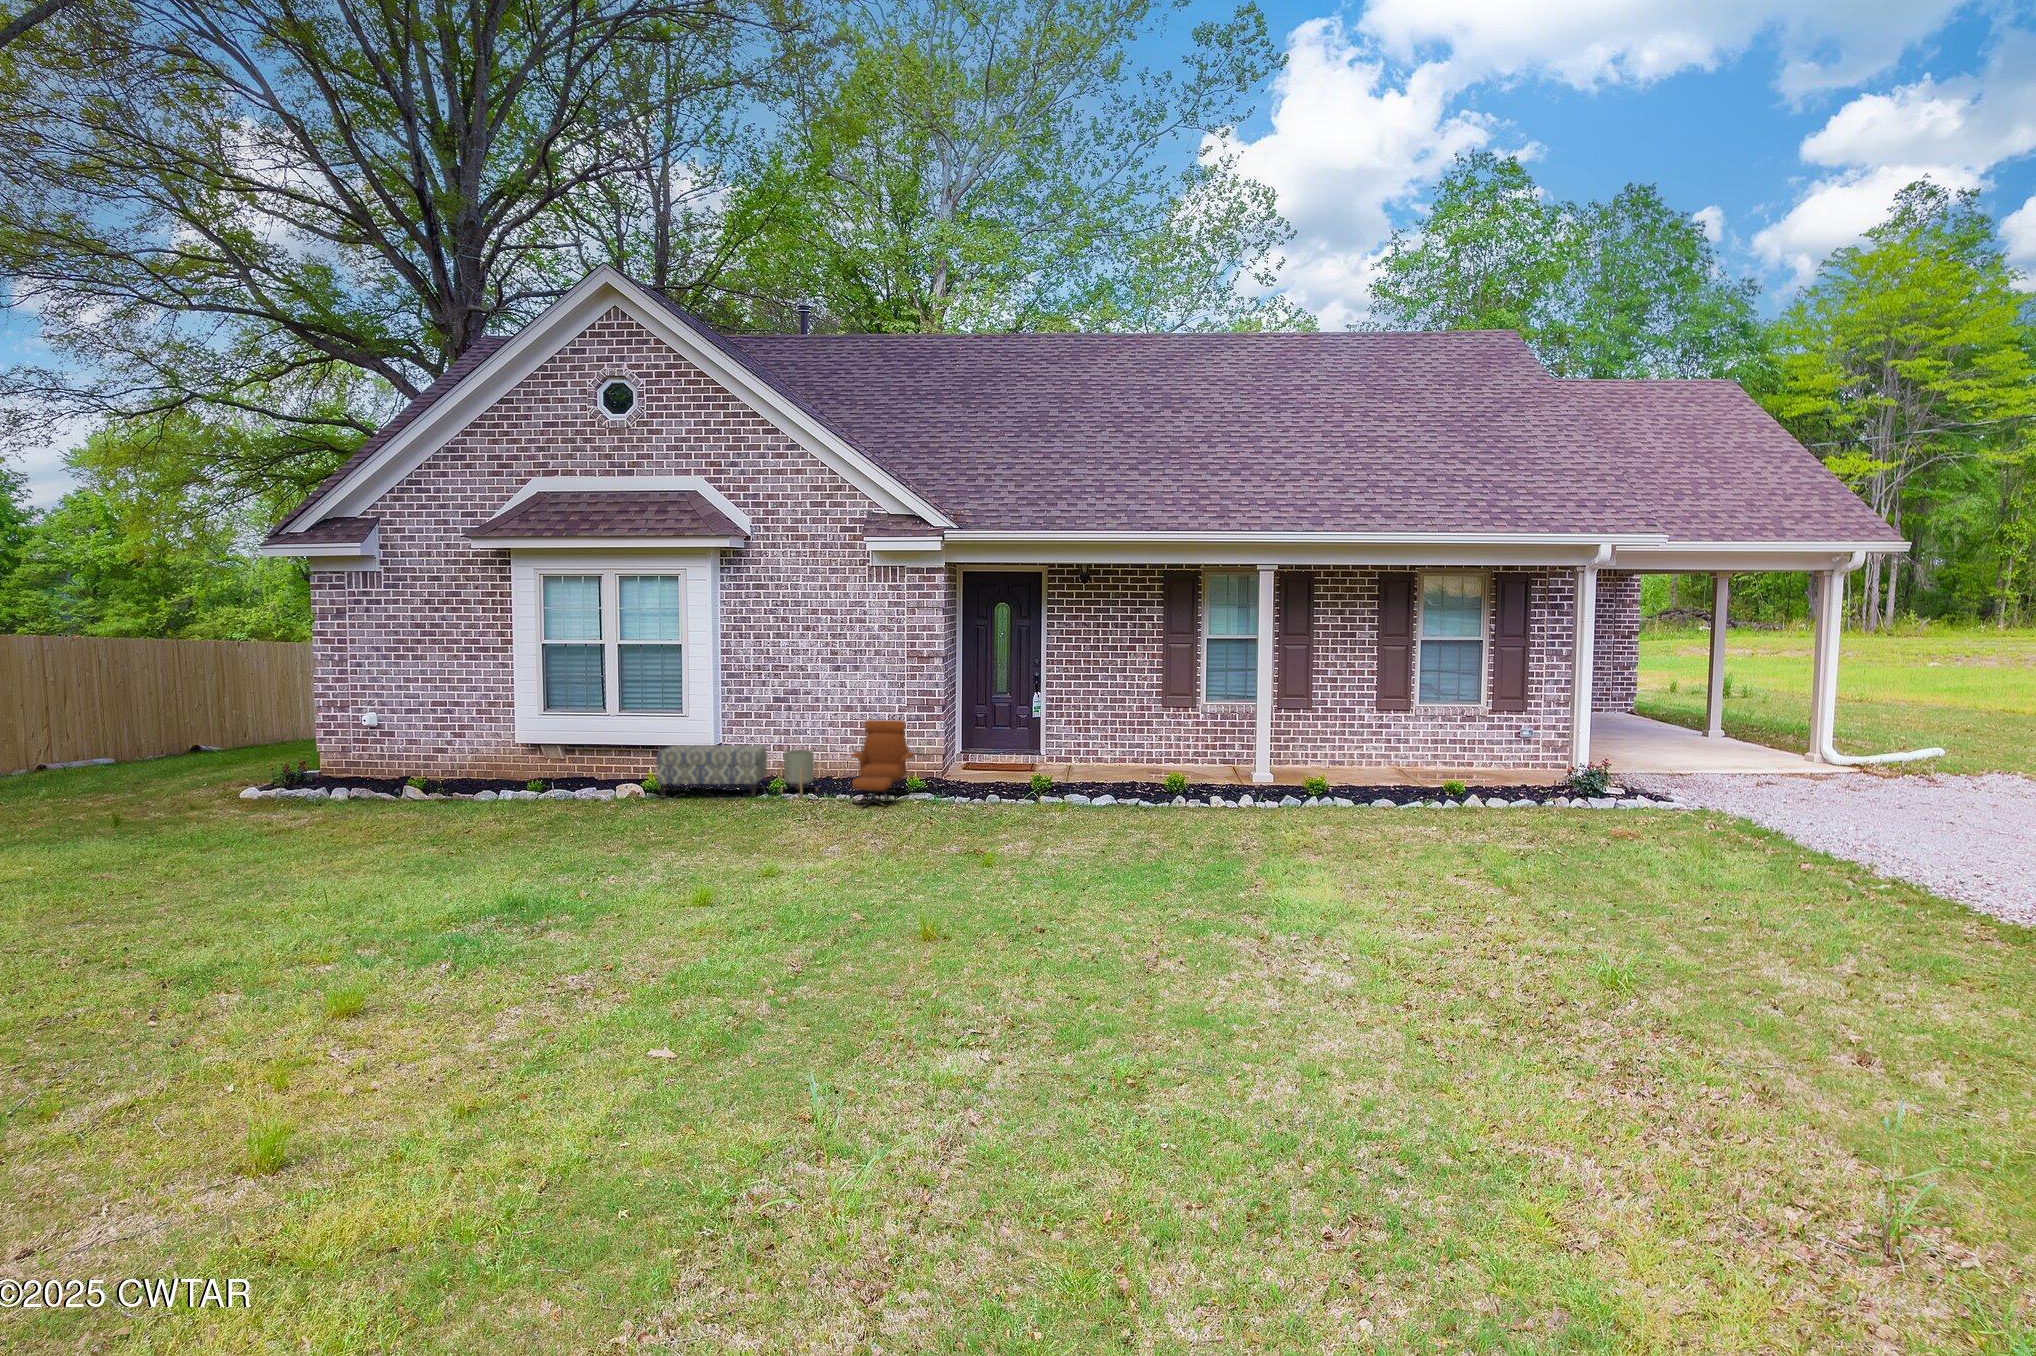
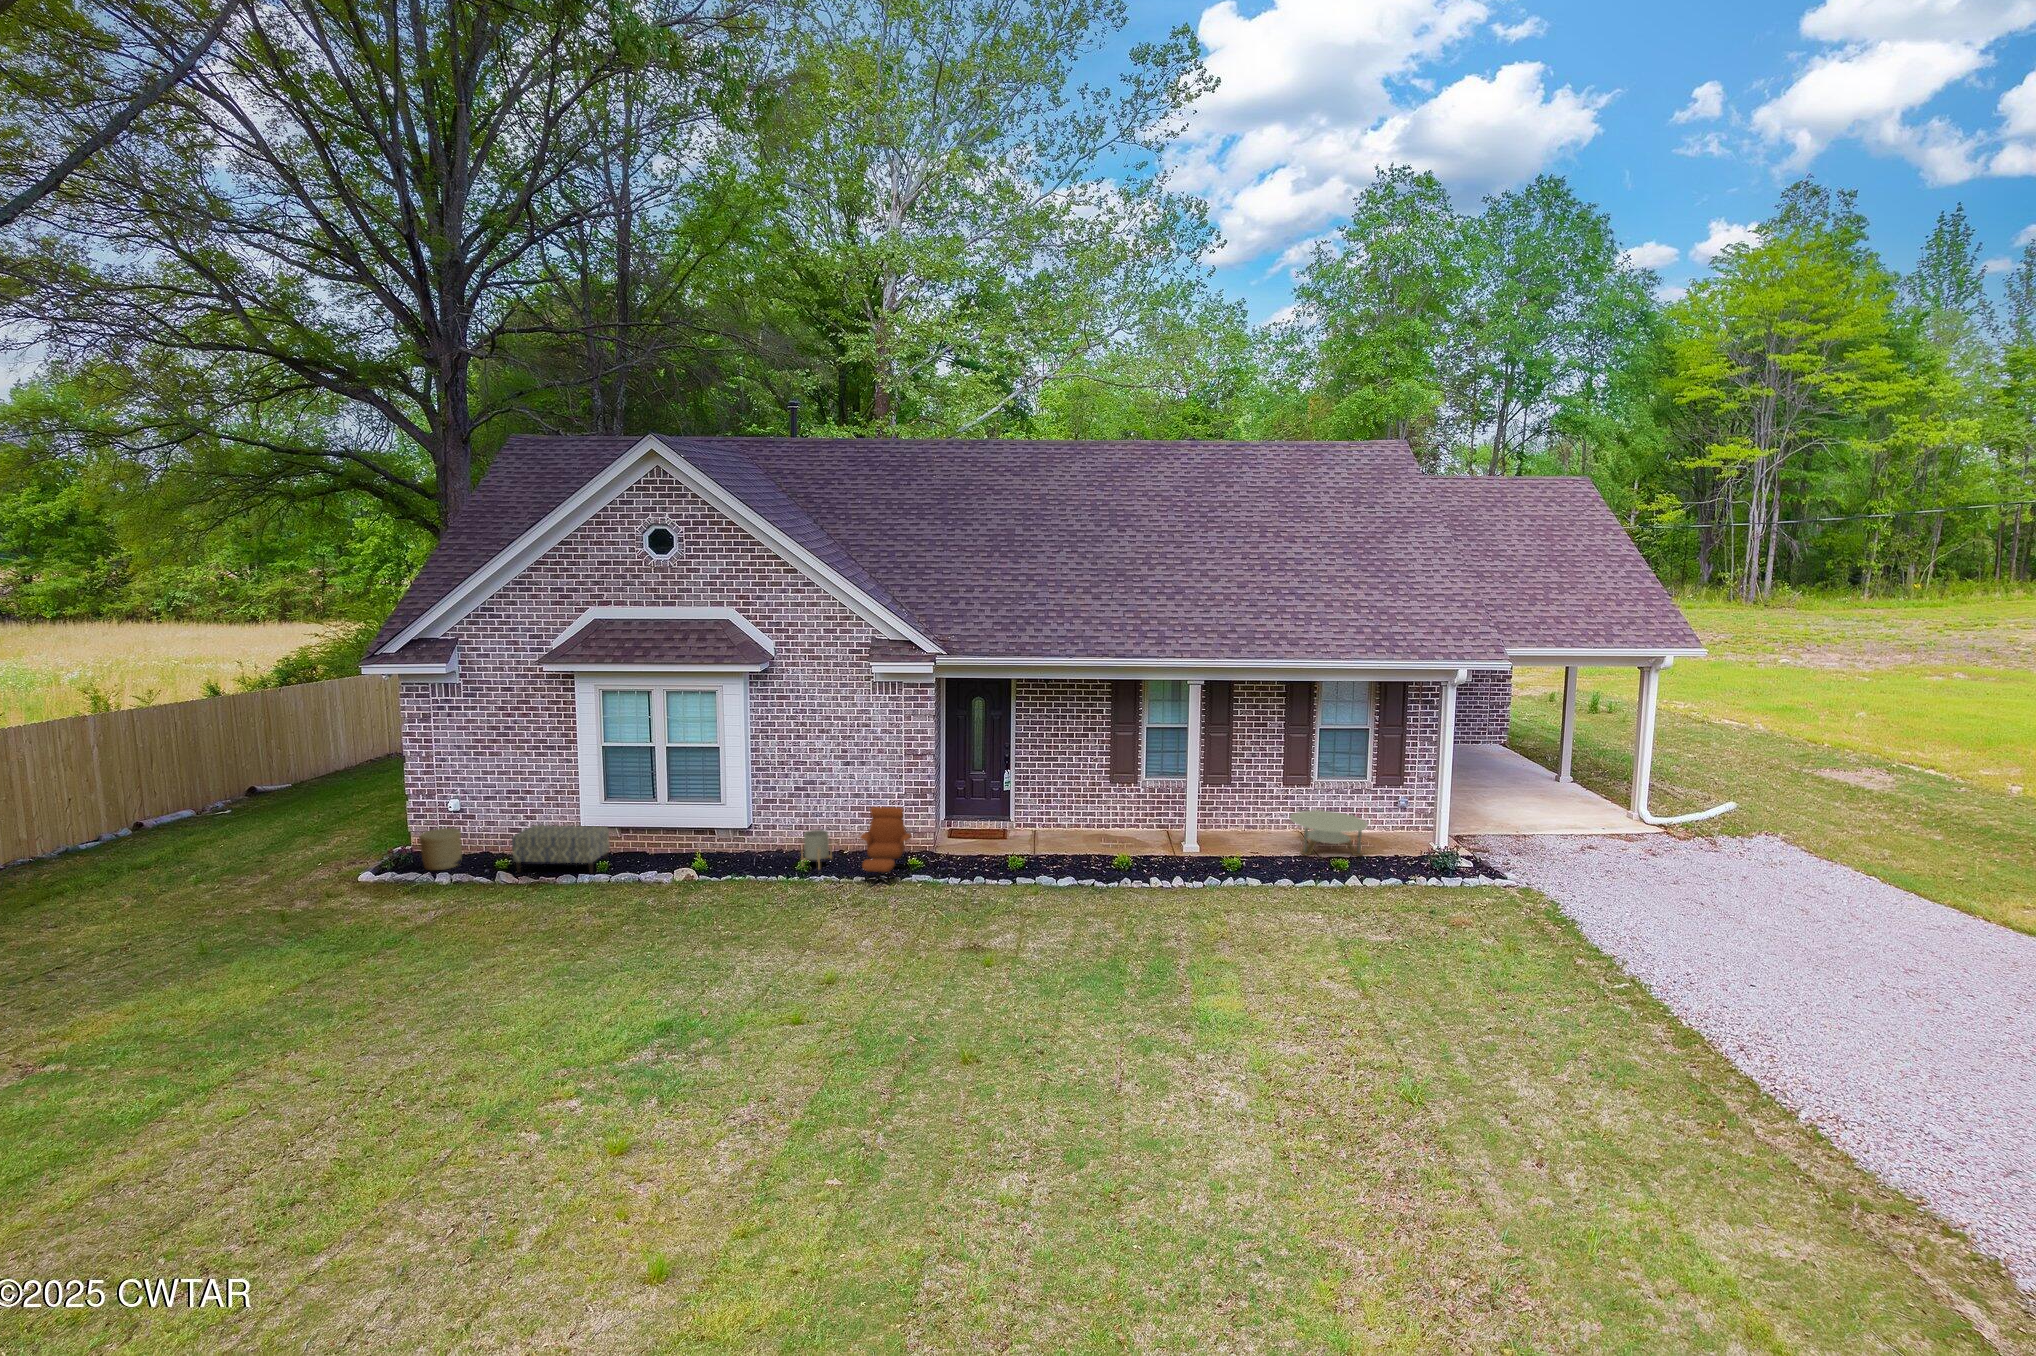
round table: none [1386,740,1488,789] -> present [1290,810,1368,856]
bench: present [656,745,767,798] -> present [512,825,610,873]
woven basket: none [324,747,377,793] -> present [419,828,462,870]

